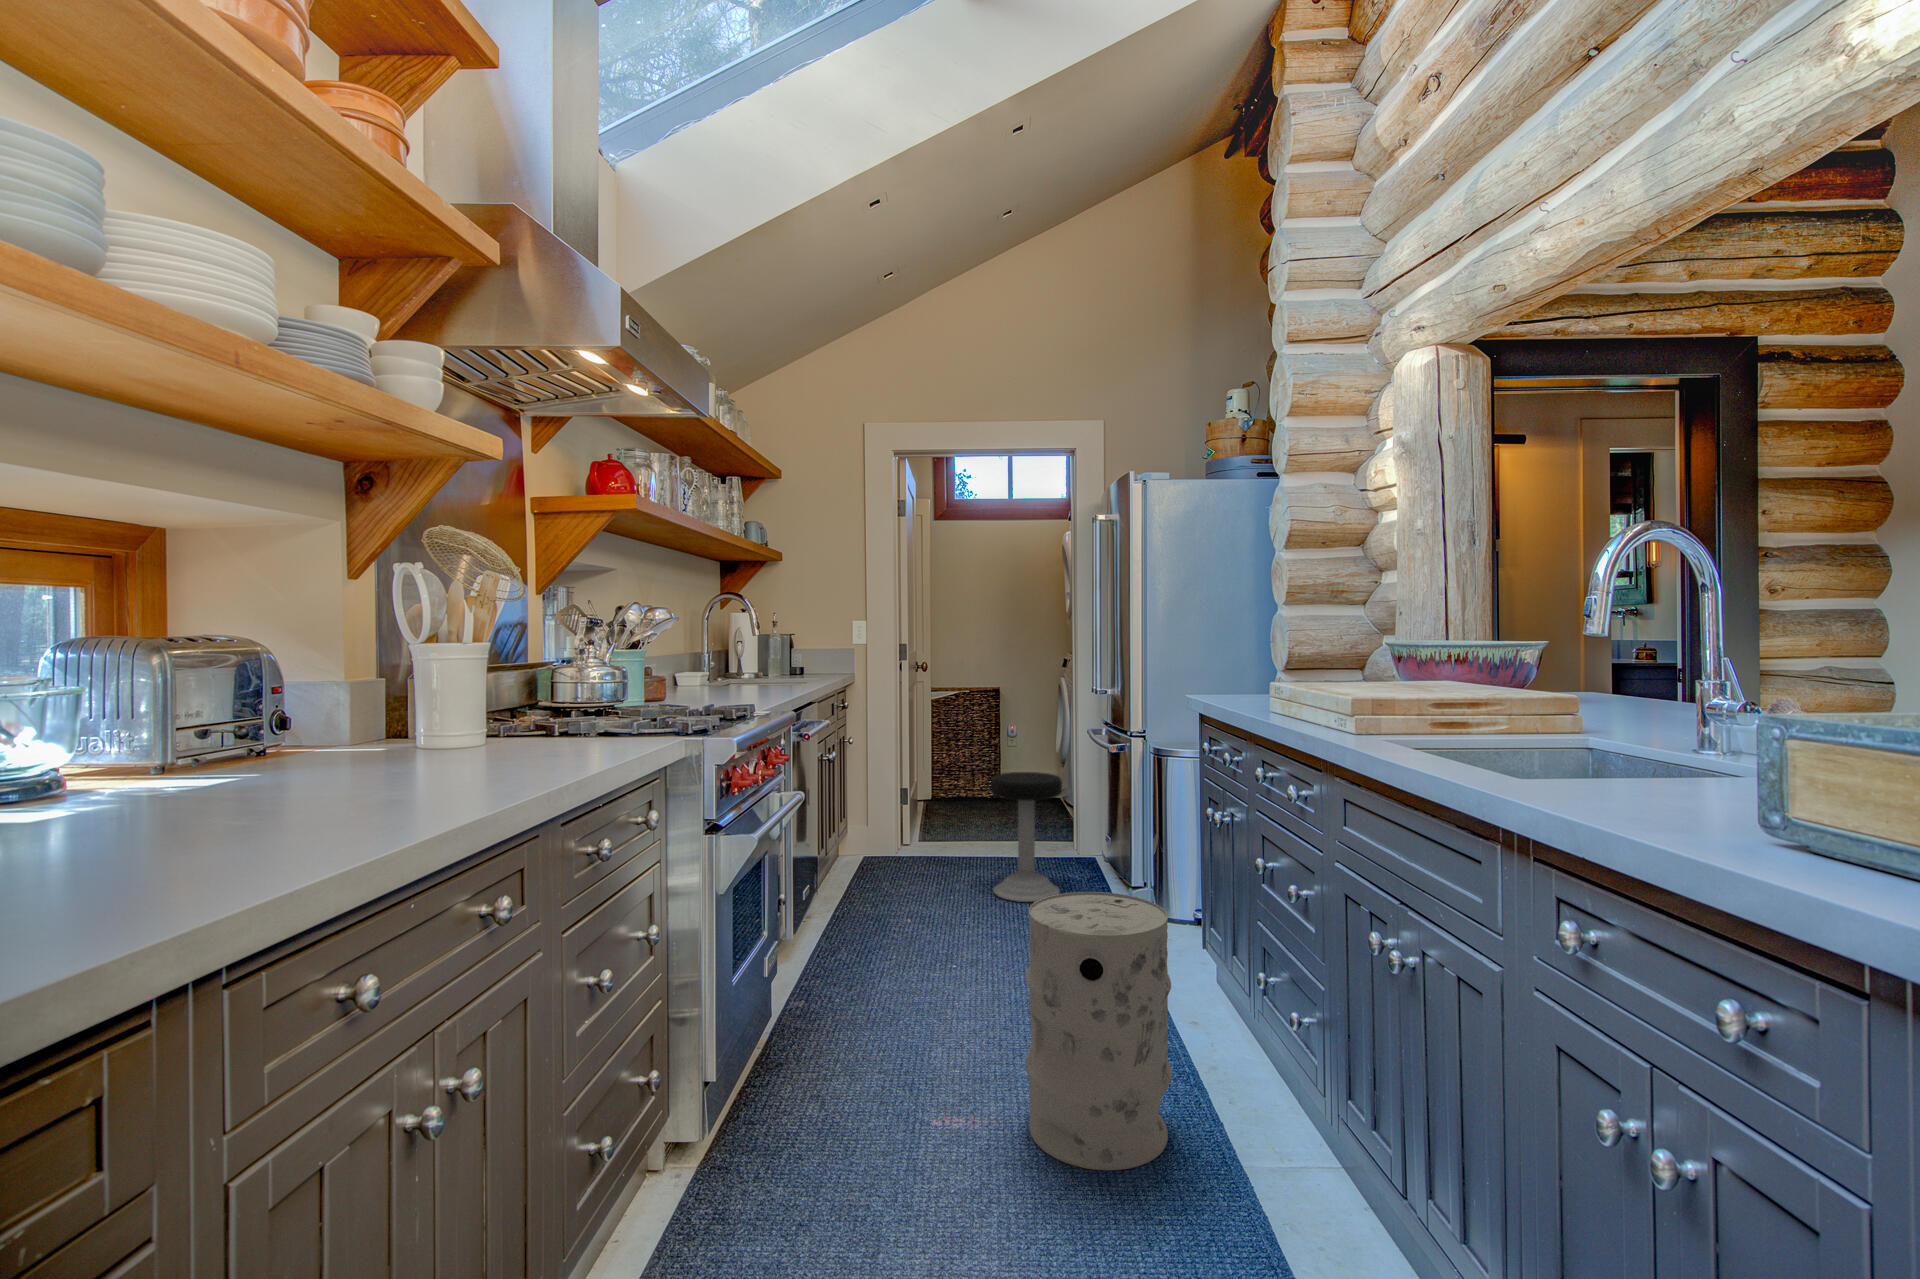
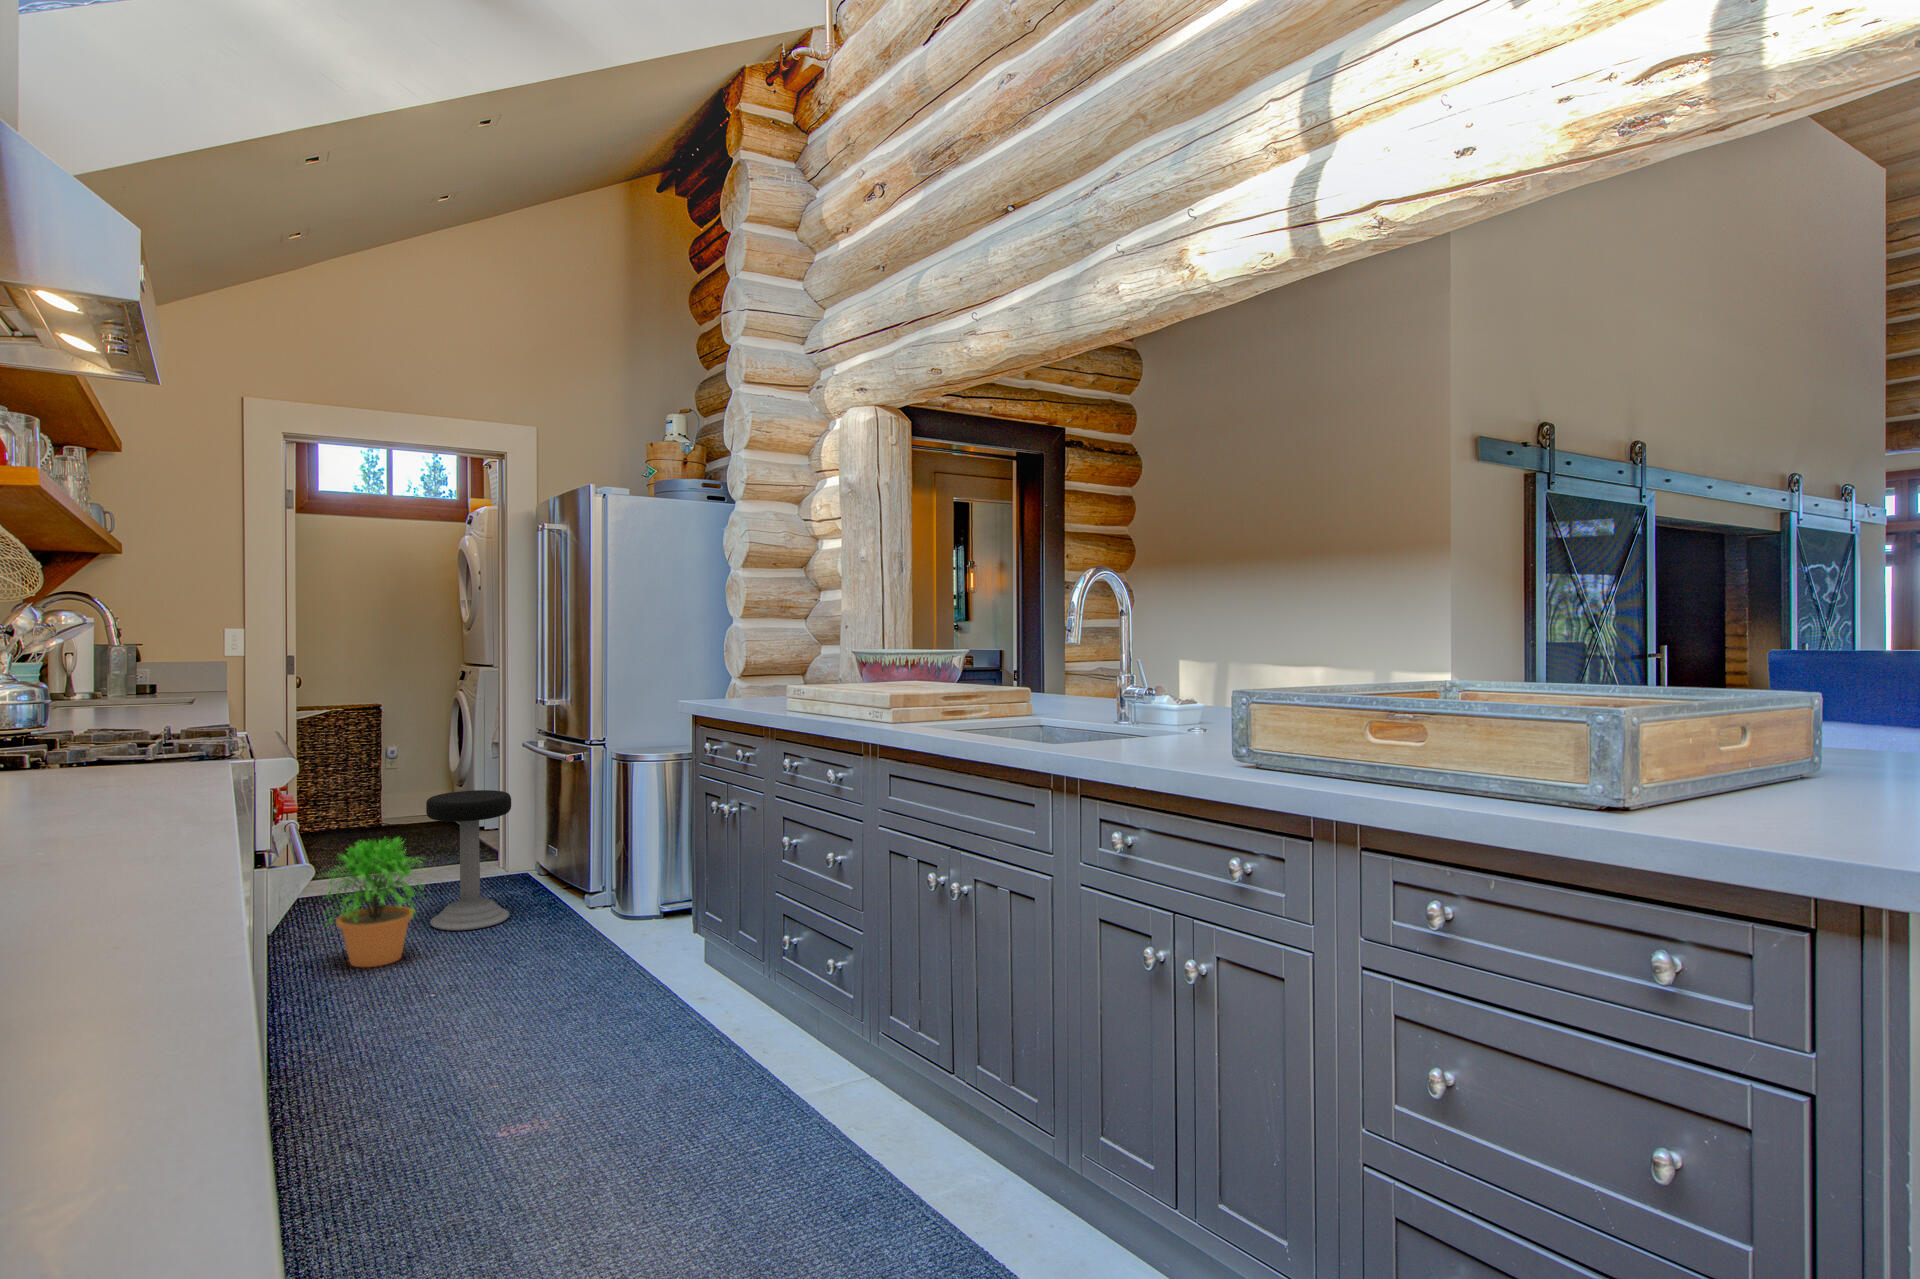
potted plant: none [893,805,981,924] -> present [323,837,424,967]
trash can: present [1025,892,1172,1170] -> none [563,882,693,1114]

